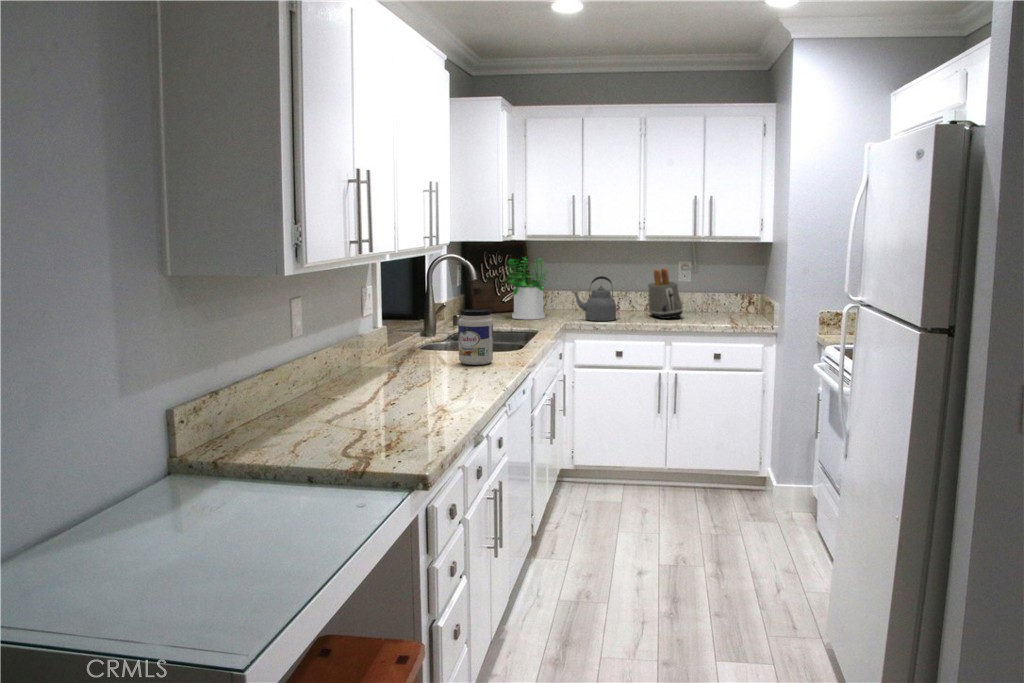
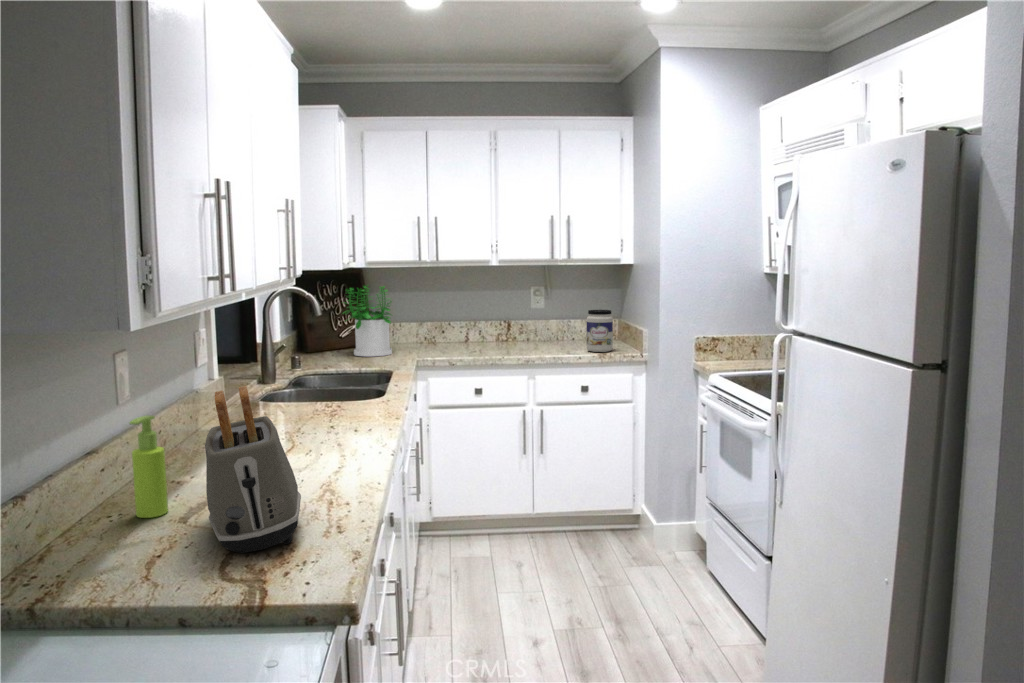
toaster: present [648,268,683,319] -> present [205,386,301,553]
kettle: present [572,276,616,321] -> none [422,305,474,355]
jar: present [458,309,493,365] -> present [586,310,613,352]
soap dispenser: none [298,337,323,406] -> present [129,416,168,518]

